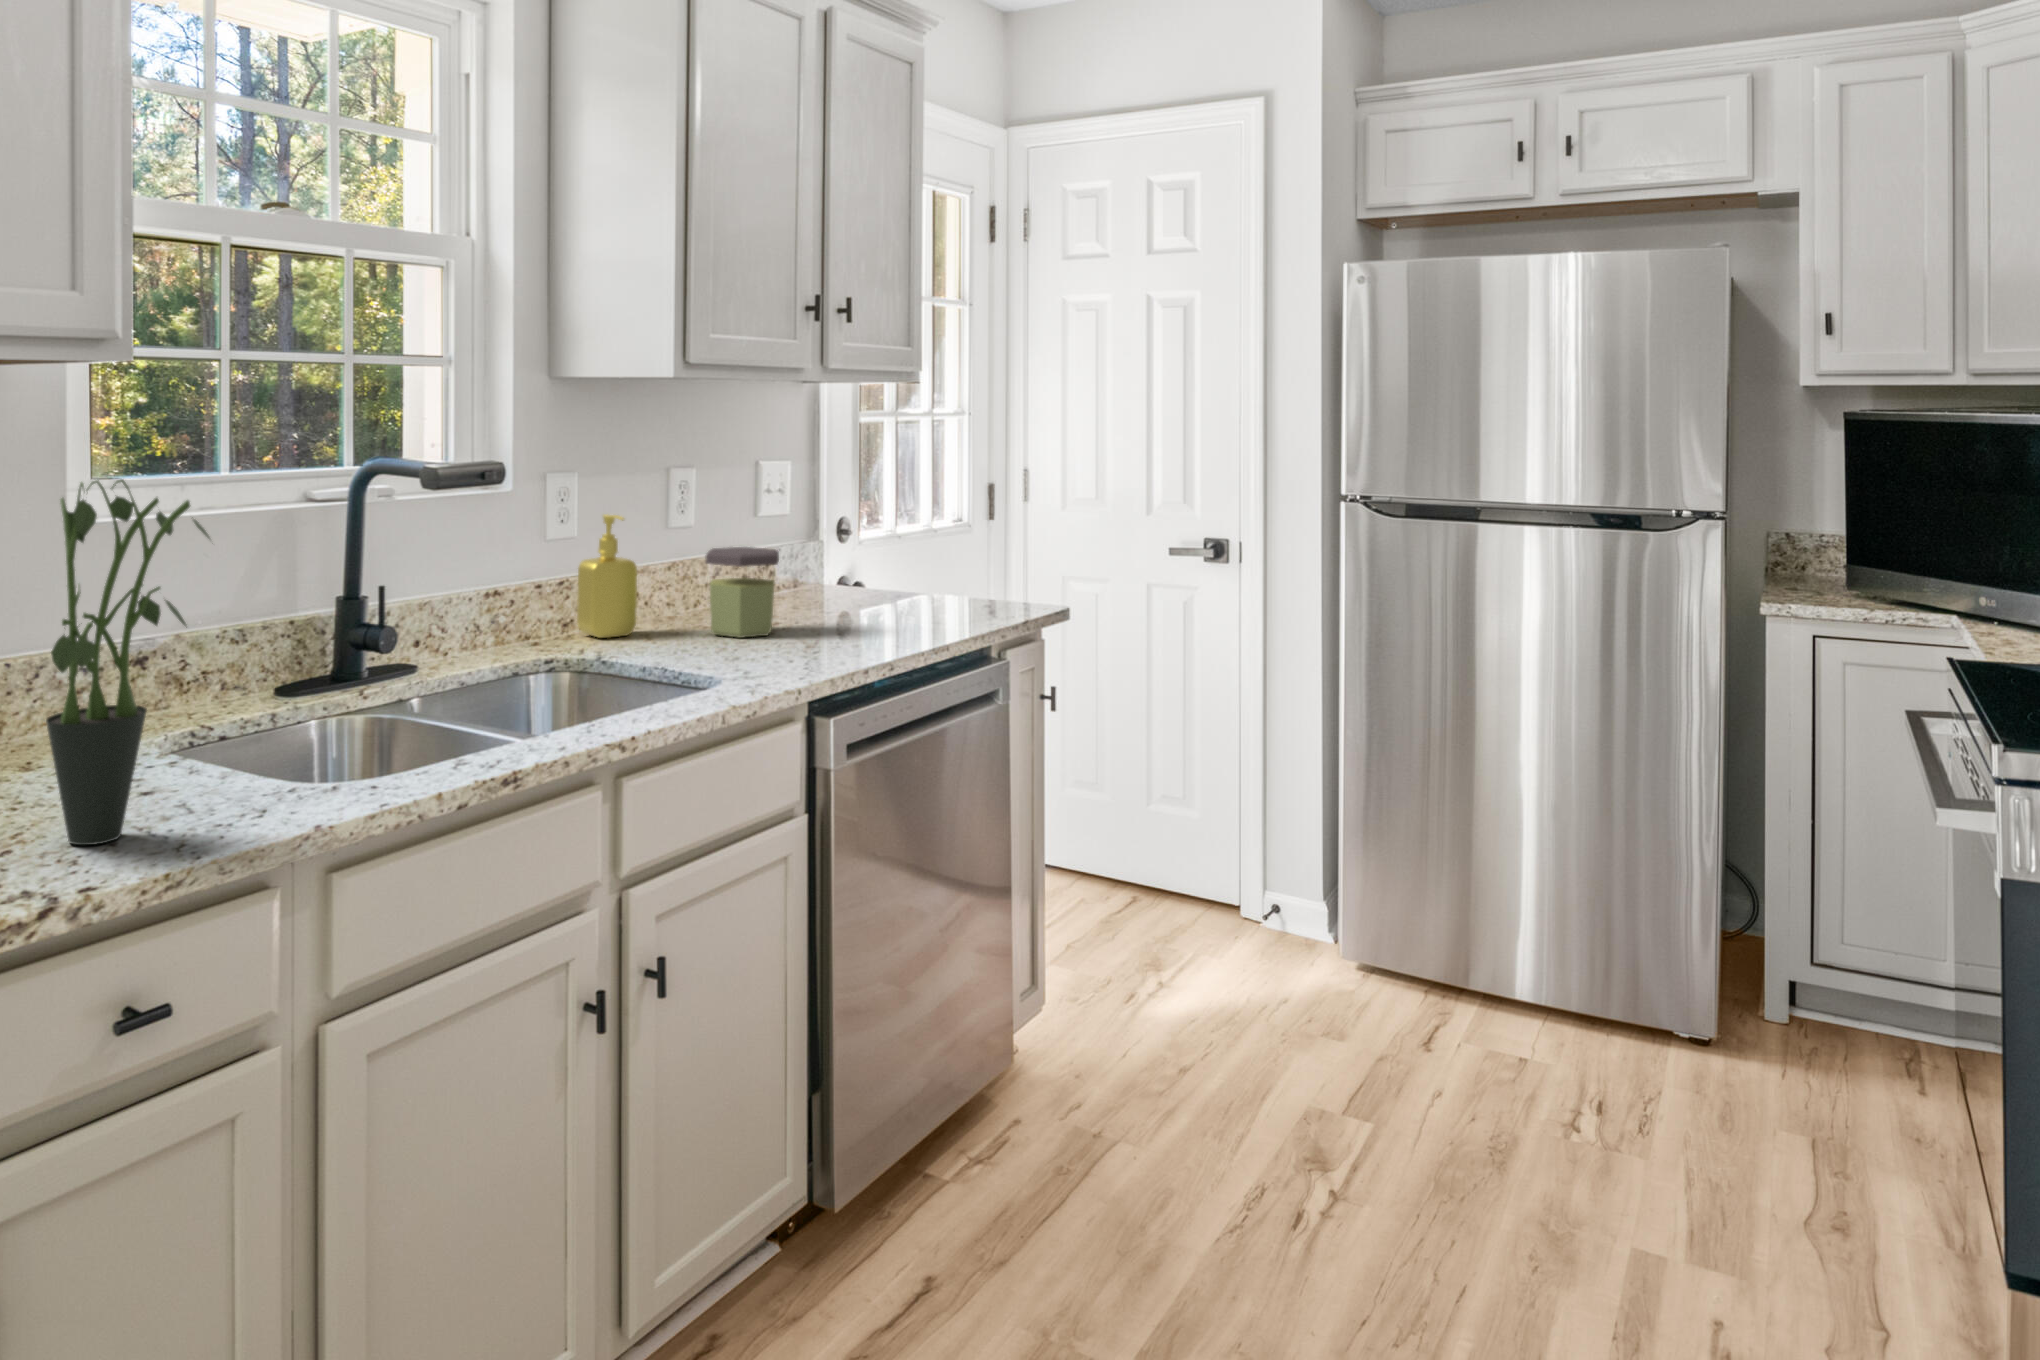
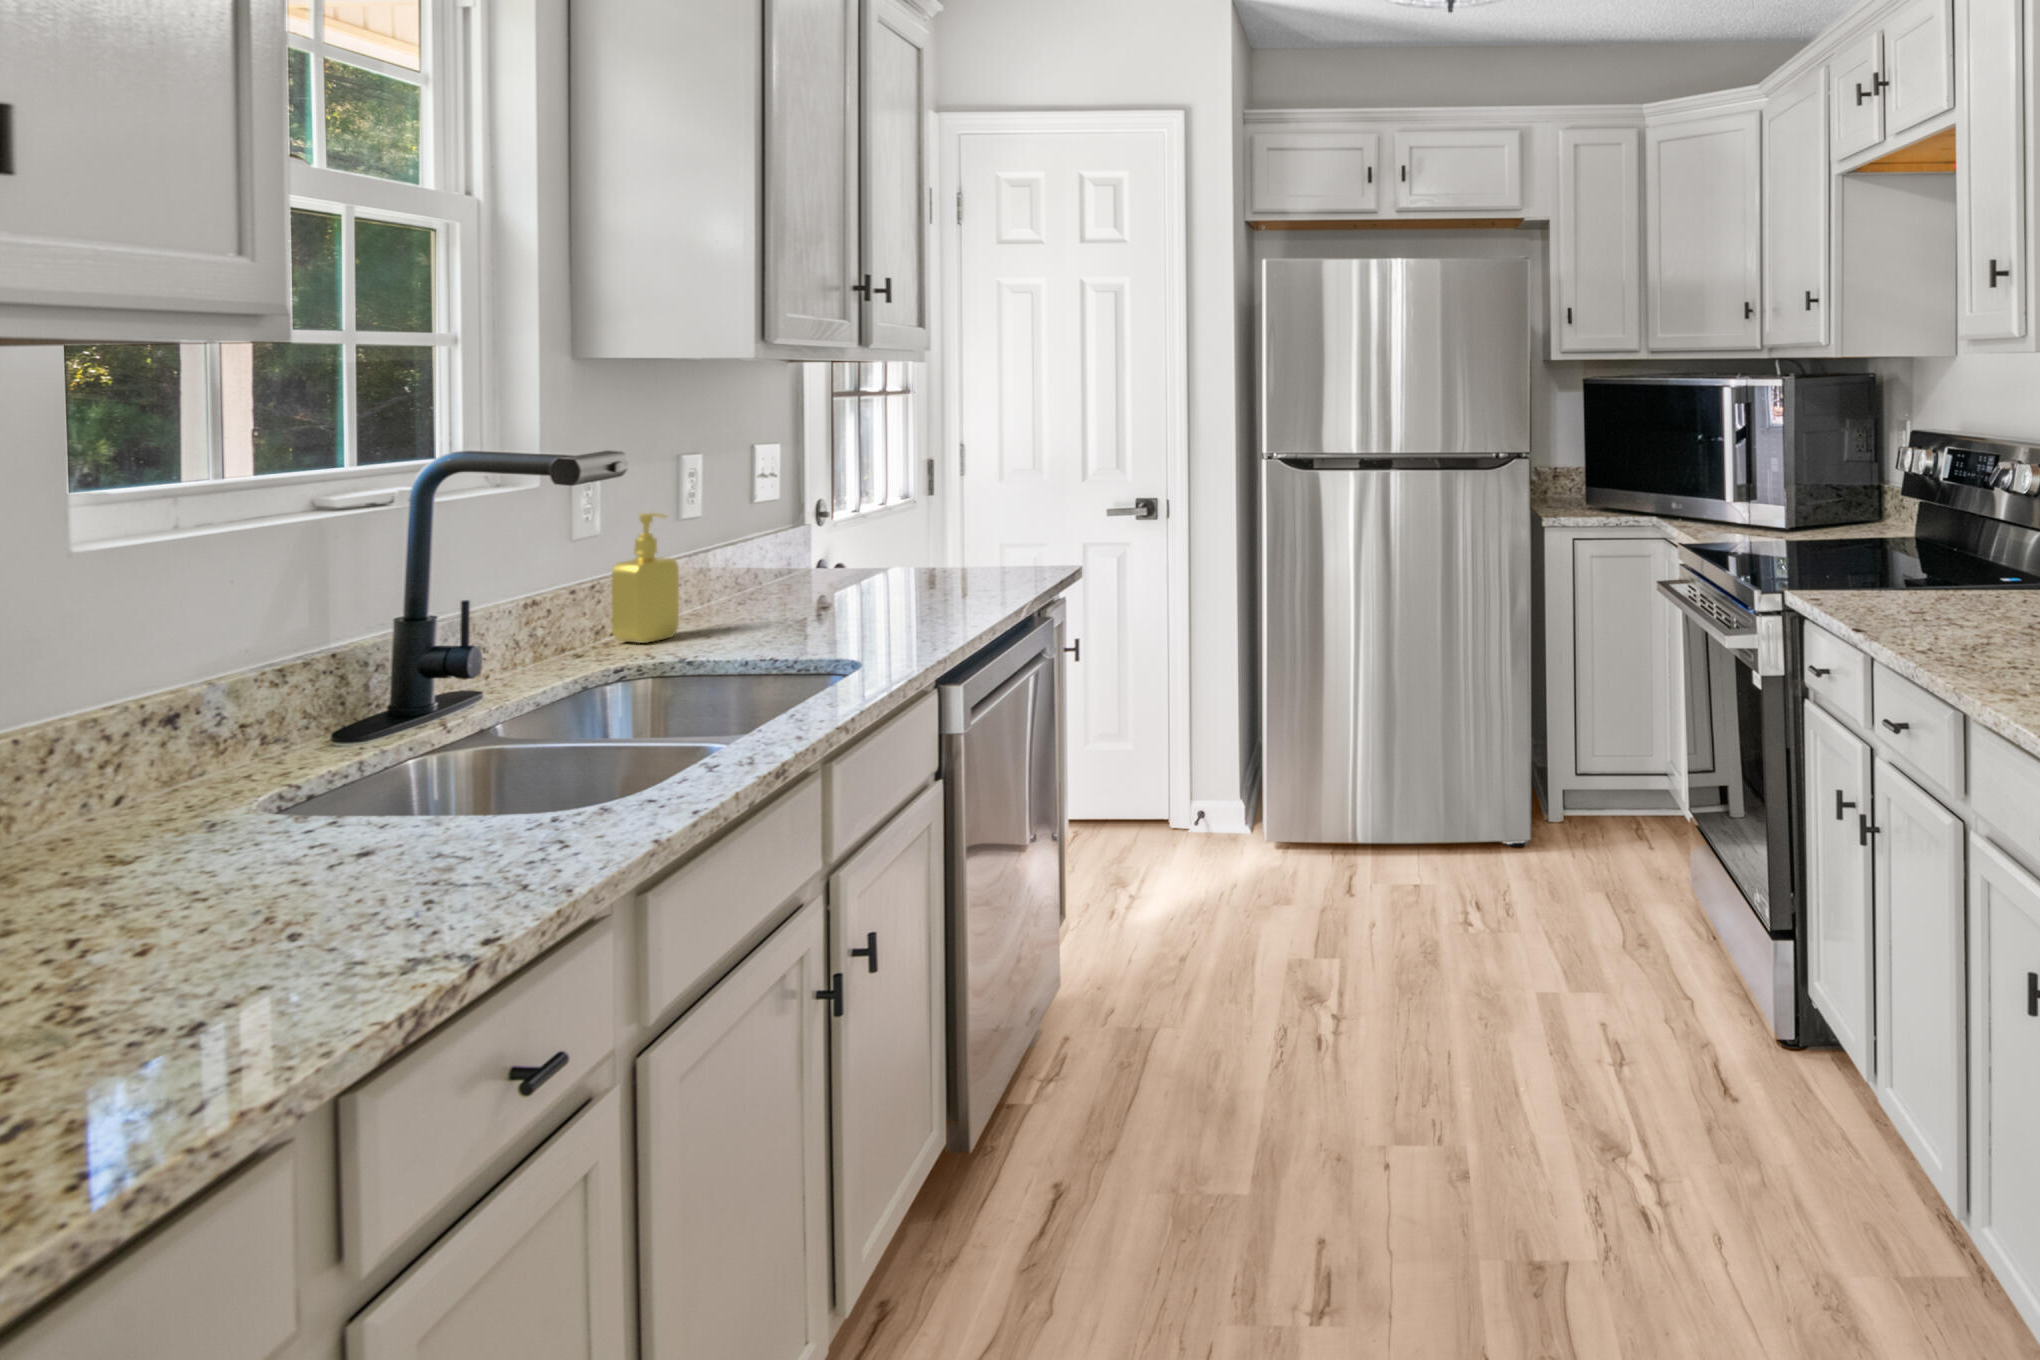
potted plant: present [46,480,210,845] -> none [301,491,518,904]
jar: present [705,547,779,638] -> none [752,536,835,626]

